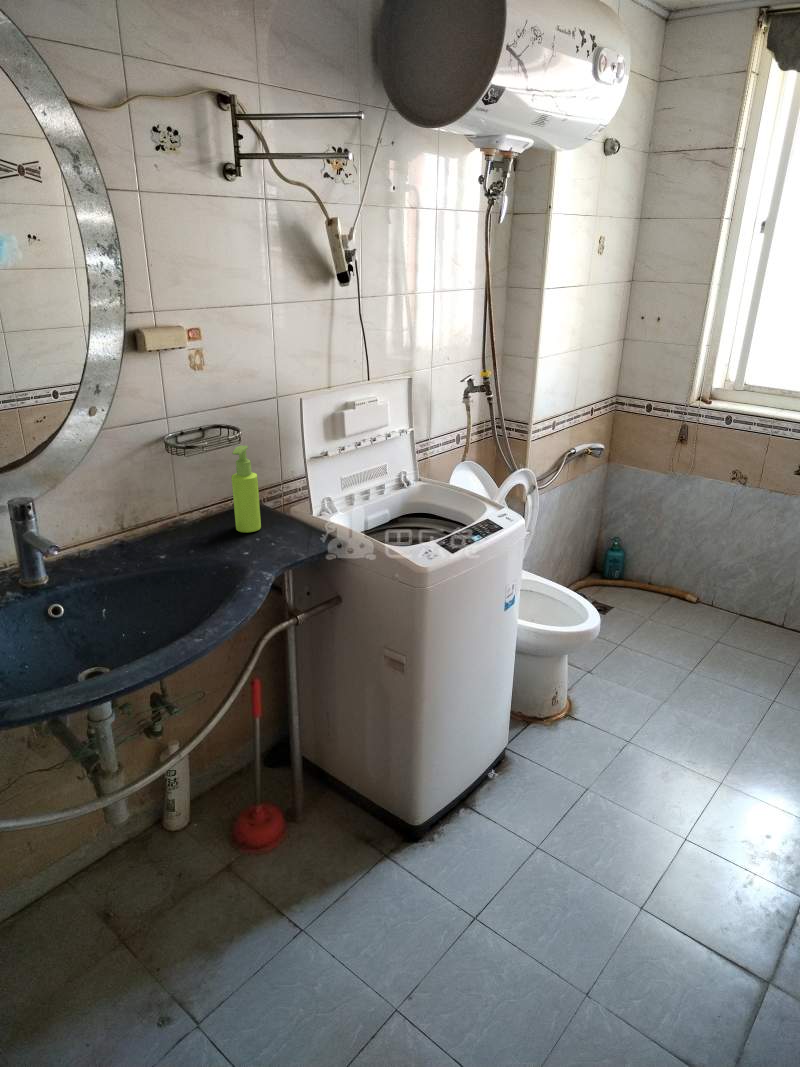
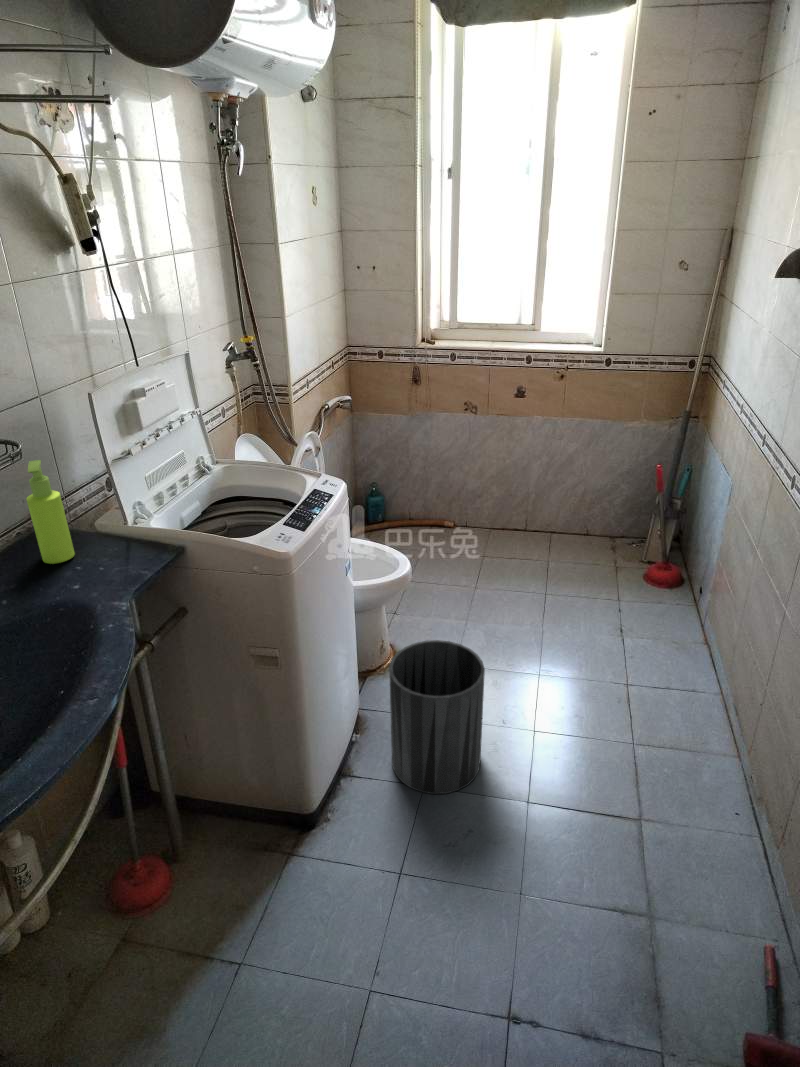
trash can: none [516,699,629,866] -> present [389,640,485,794]

